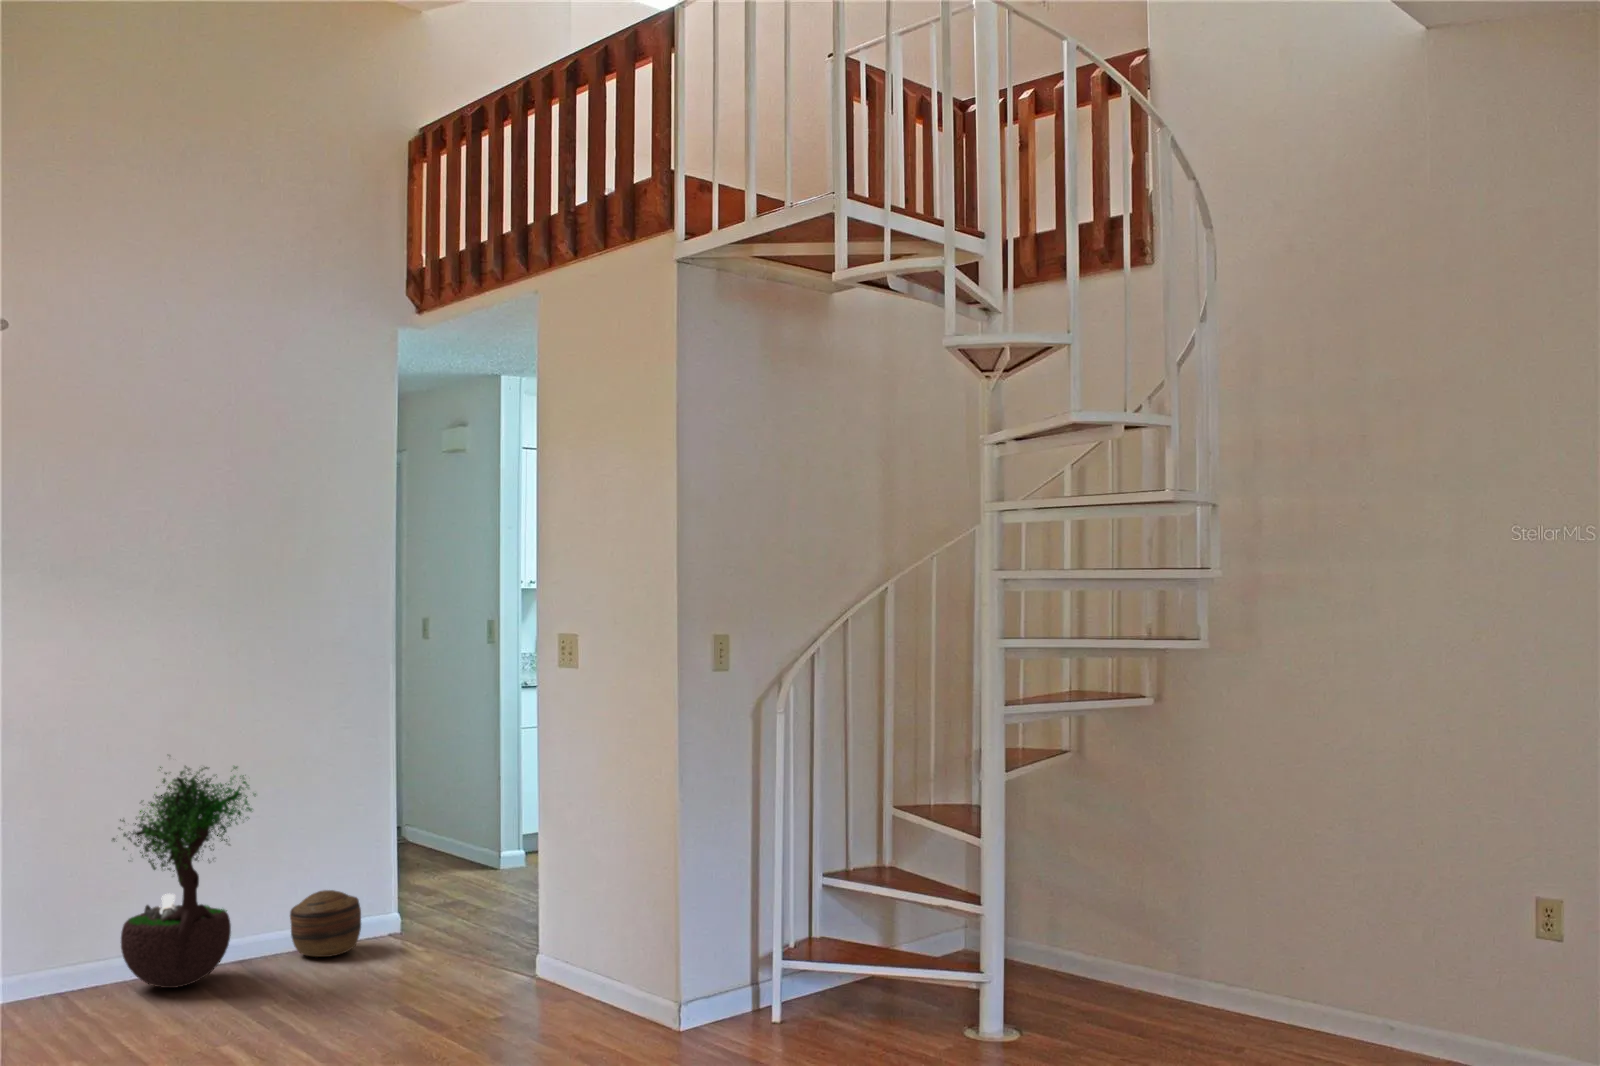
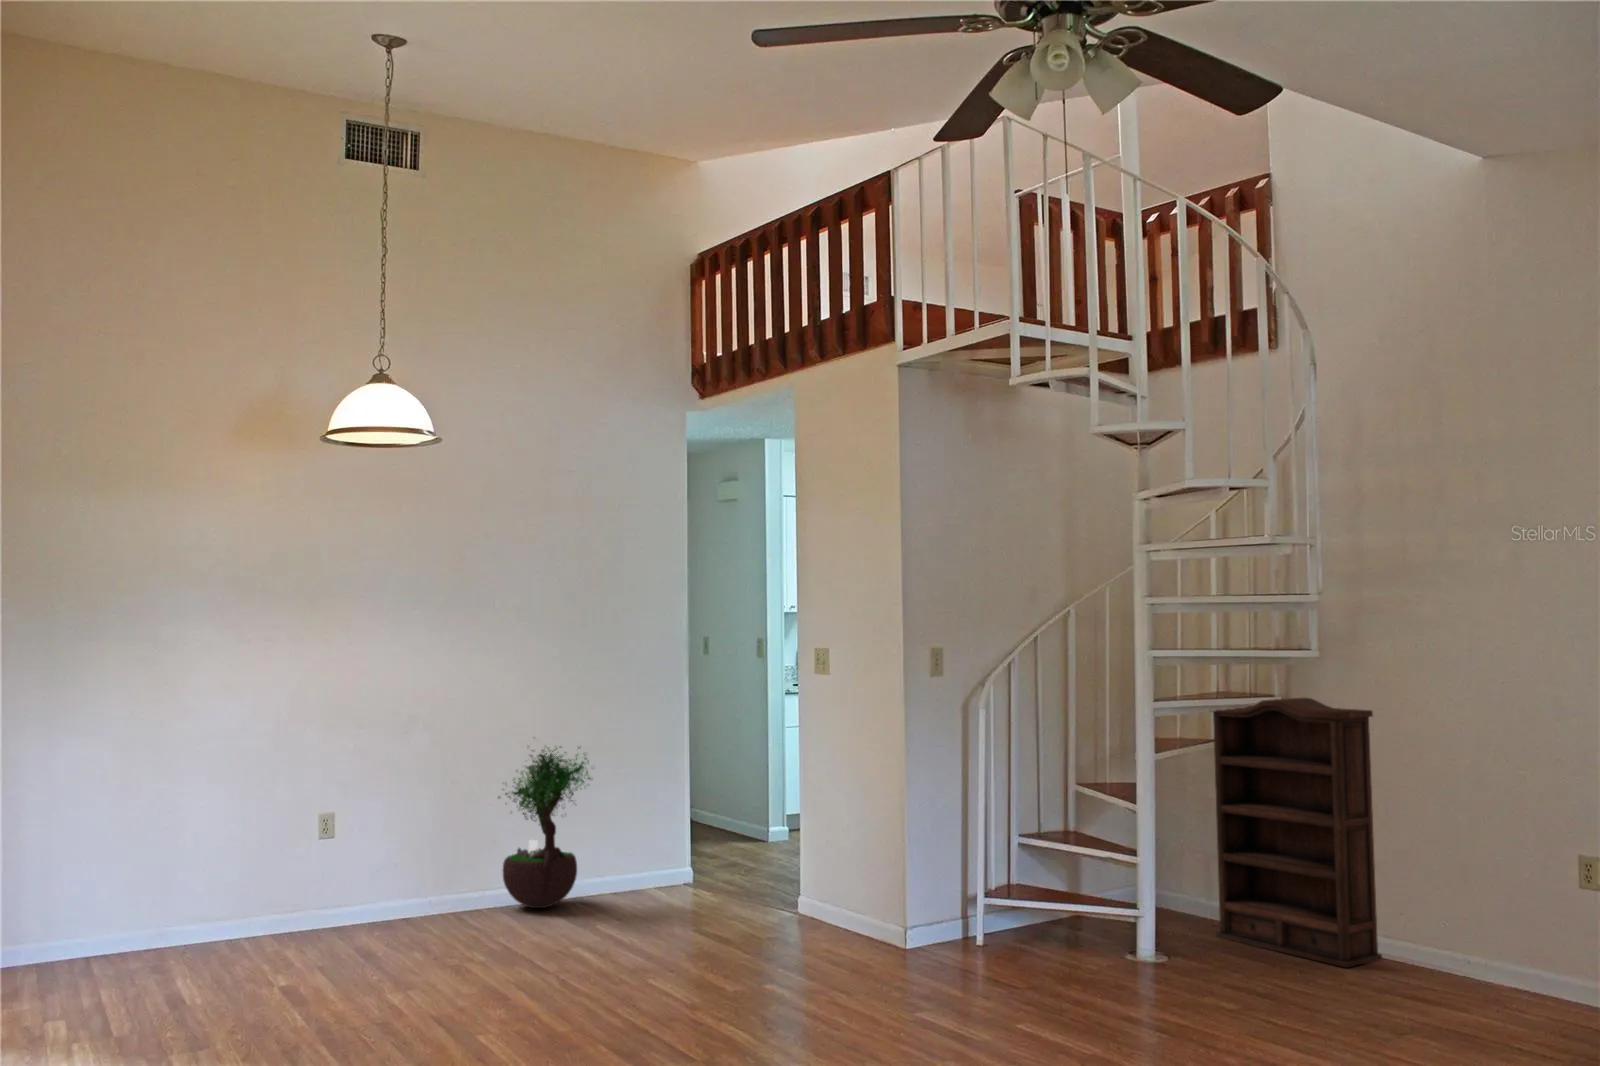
bookshelf: none [1063,697,1274,1040] -> present [1213,698,1382,968]
basket: present [290,890,361,957] -> none [616,844,668,893]

